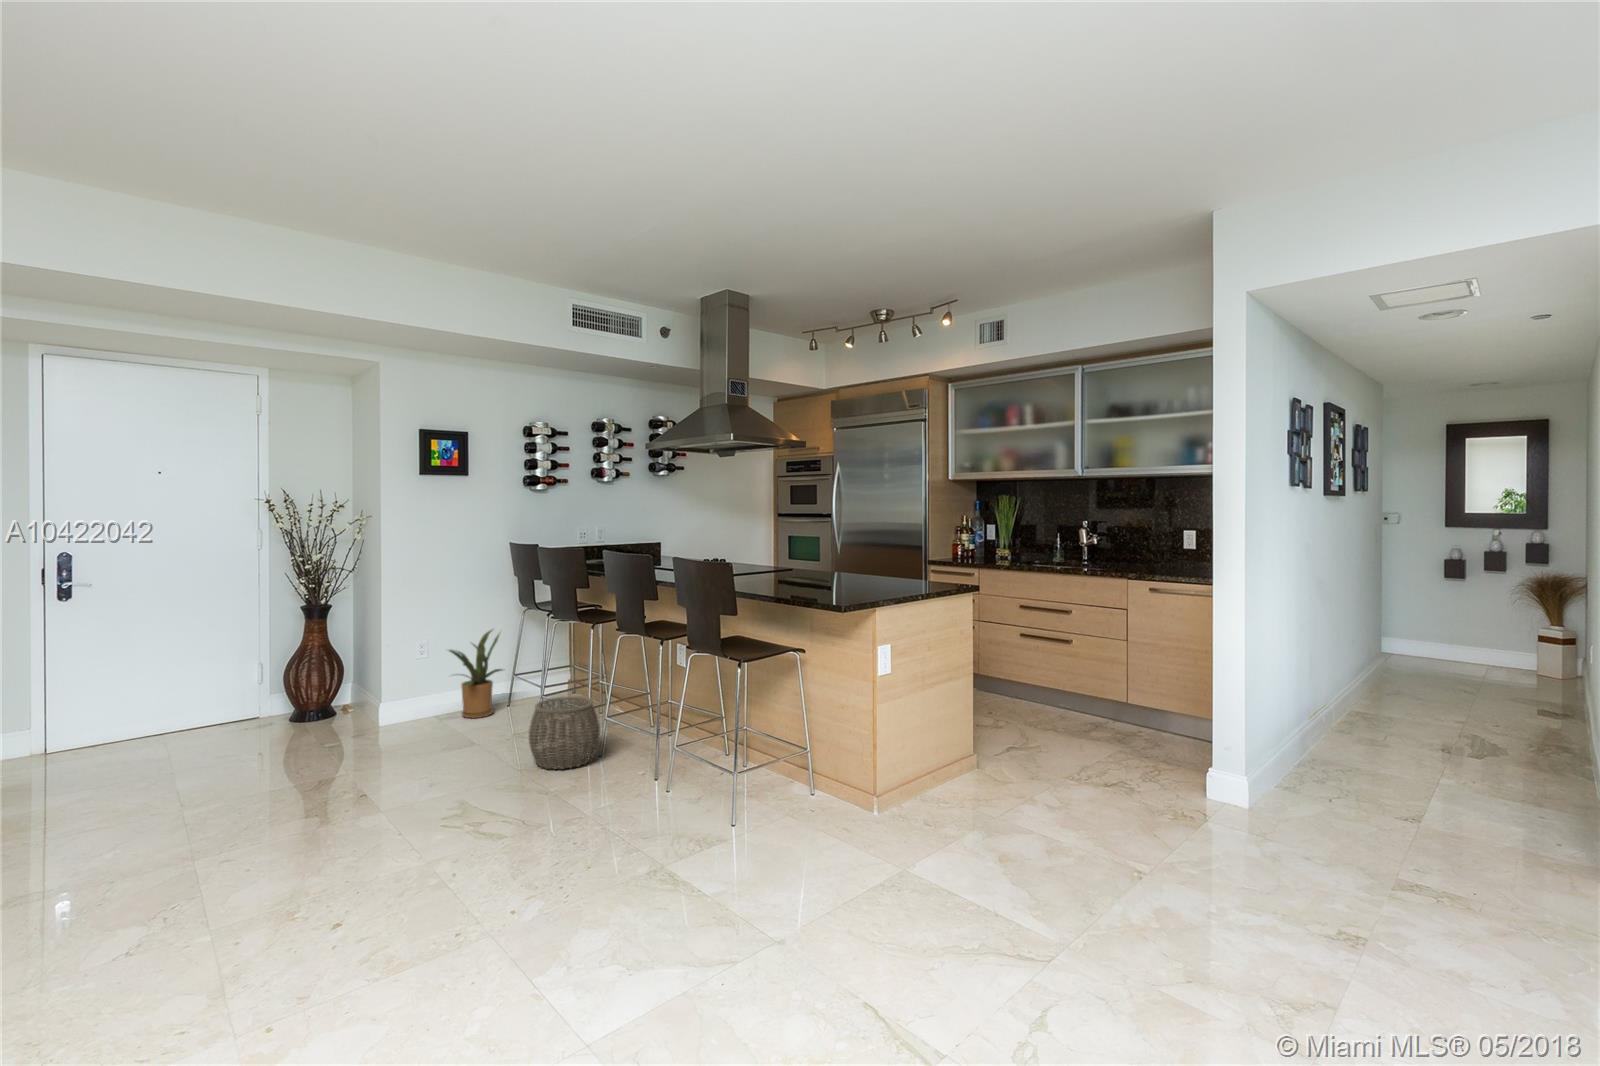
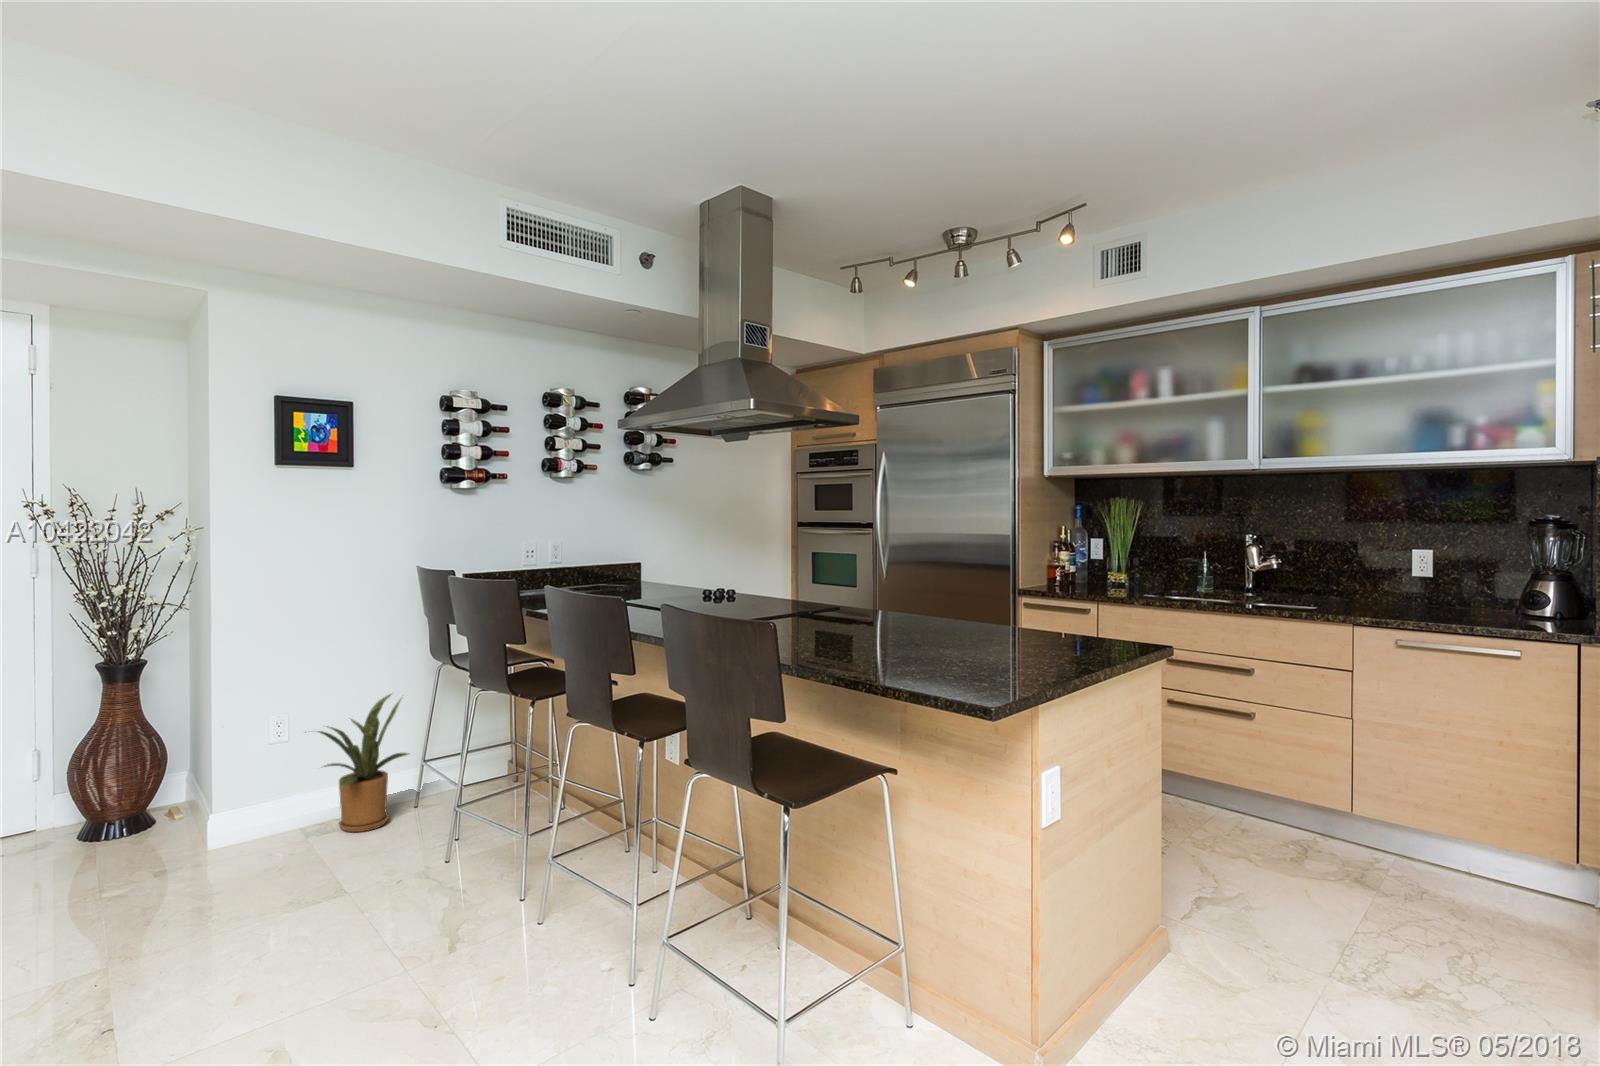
woven basket: present [529,697,600,769] -> none [421,818,541,951]

